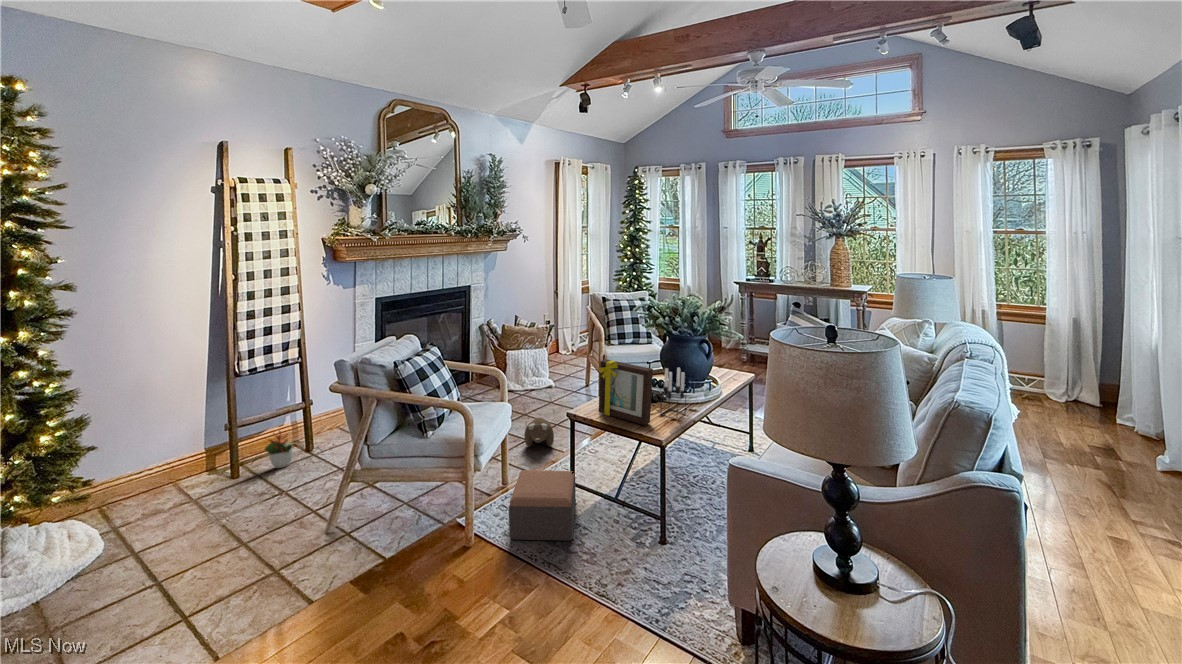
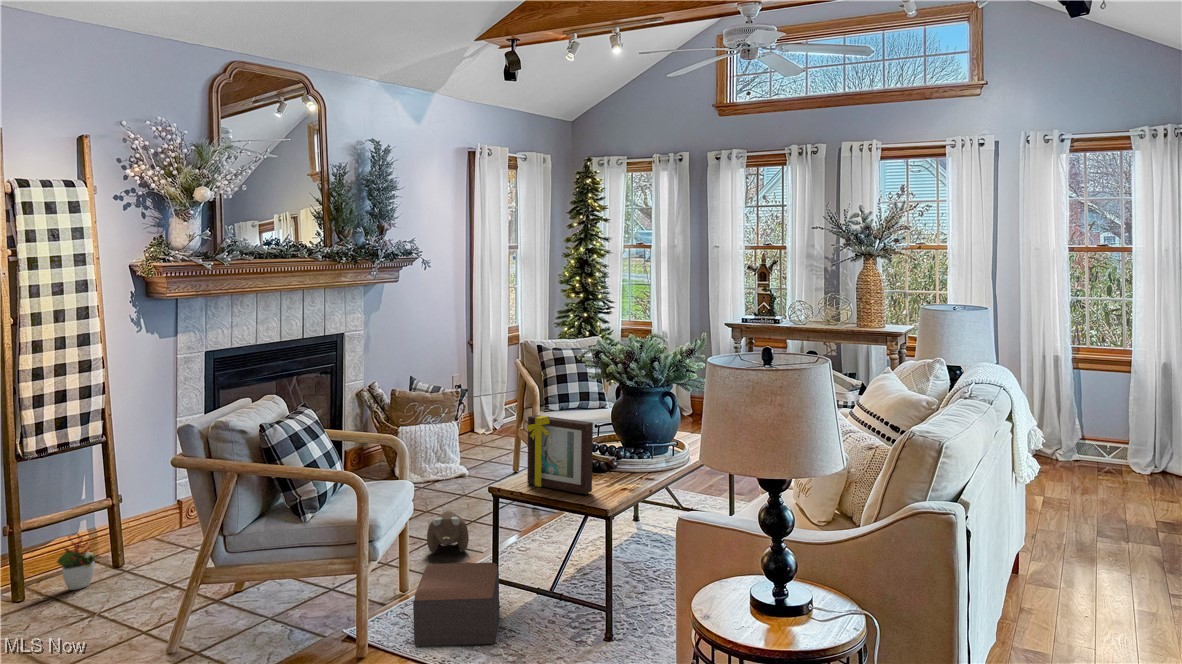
candle holder: present [660,368,686,419] -> none [606,423,639,488]

